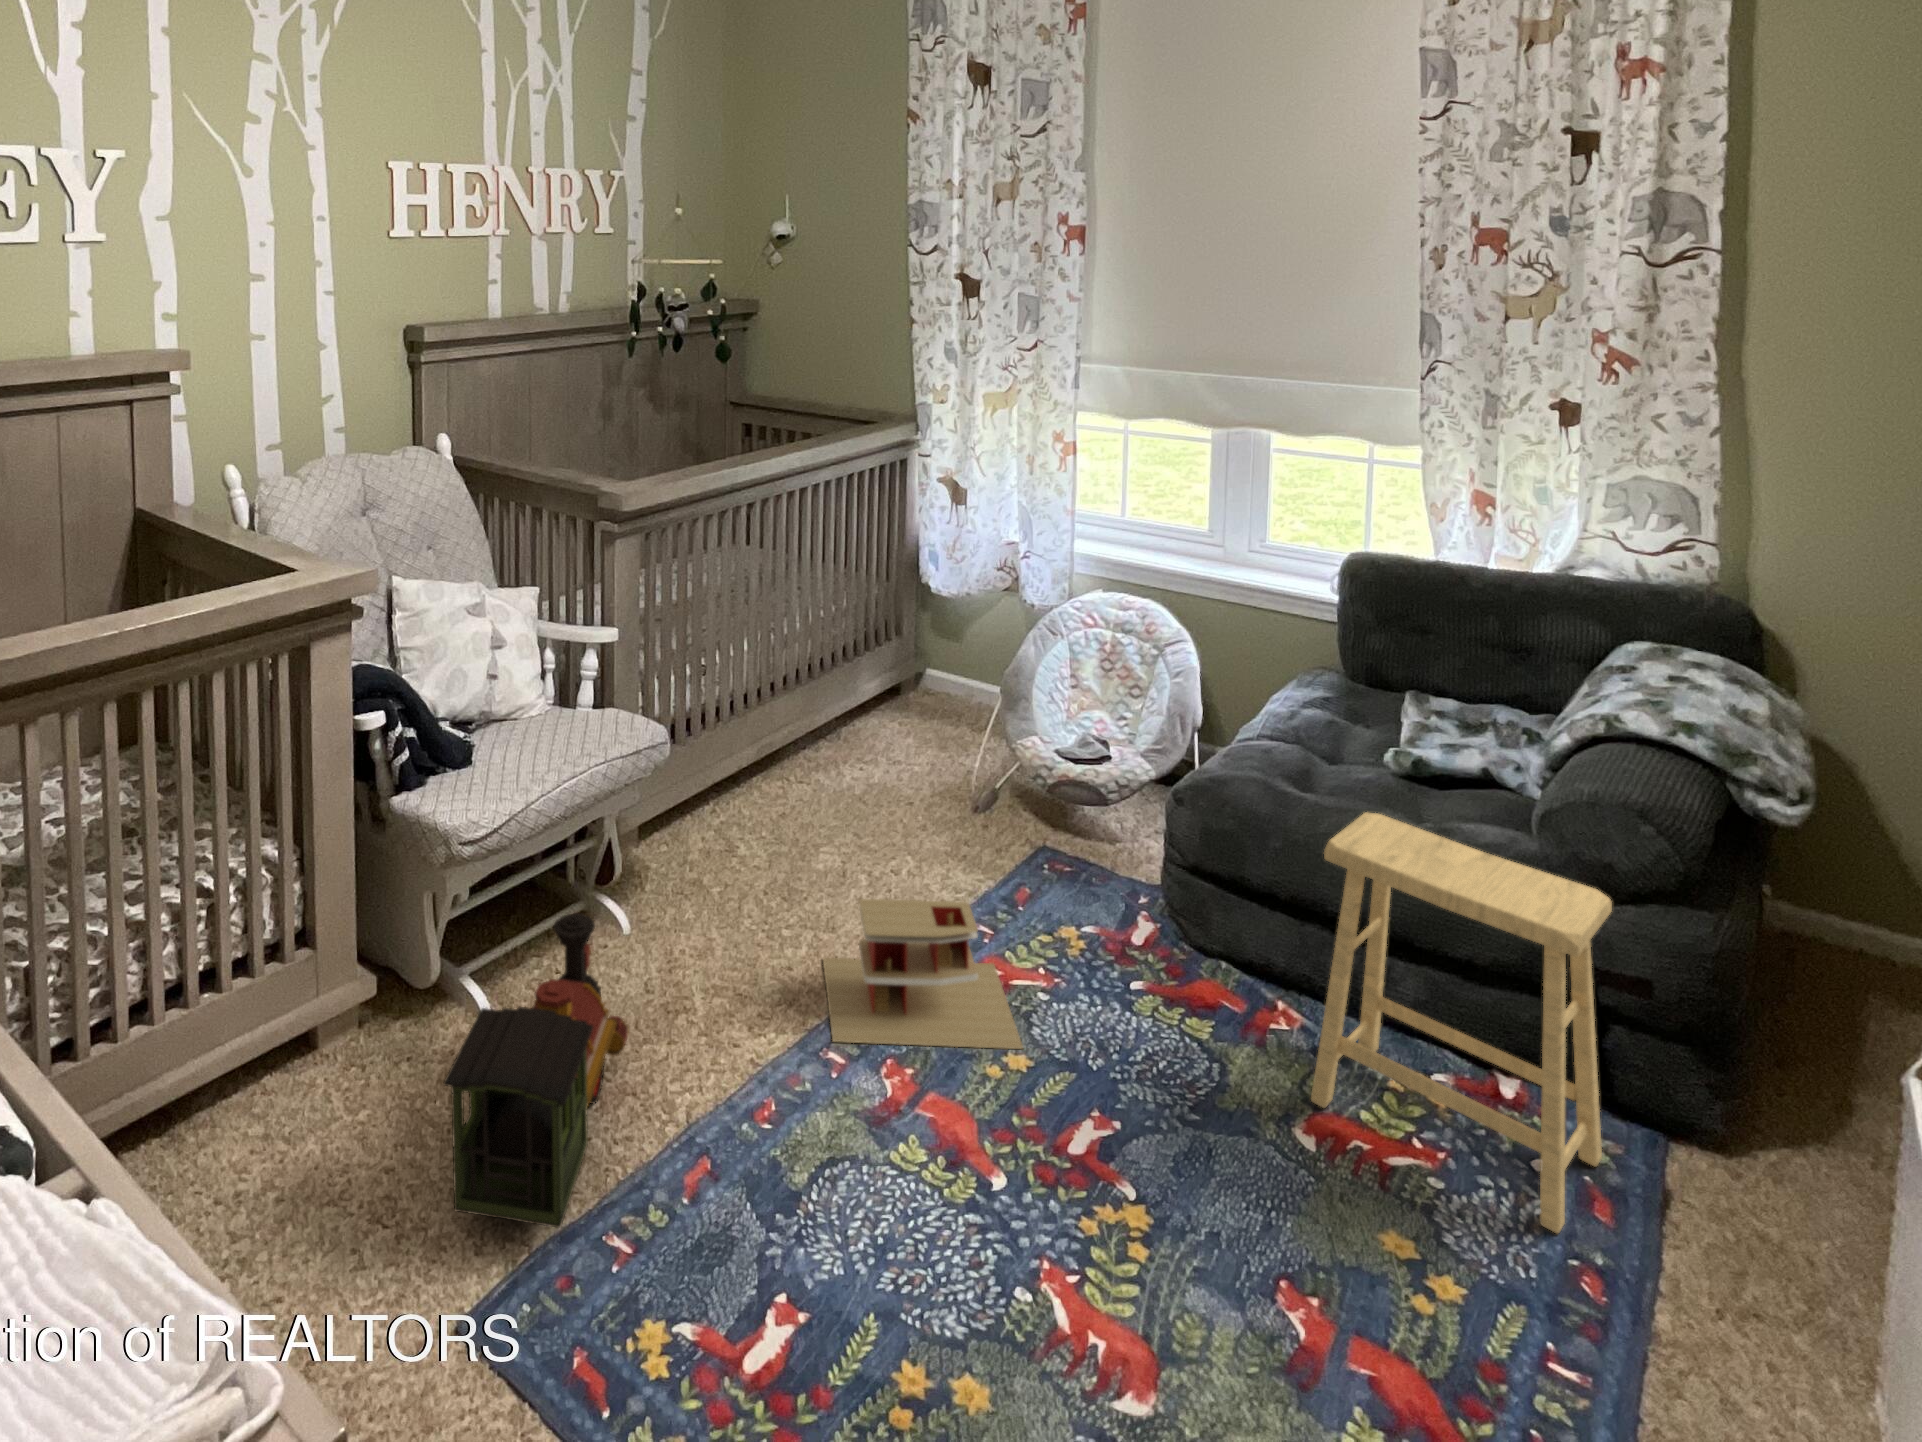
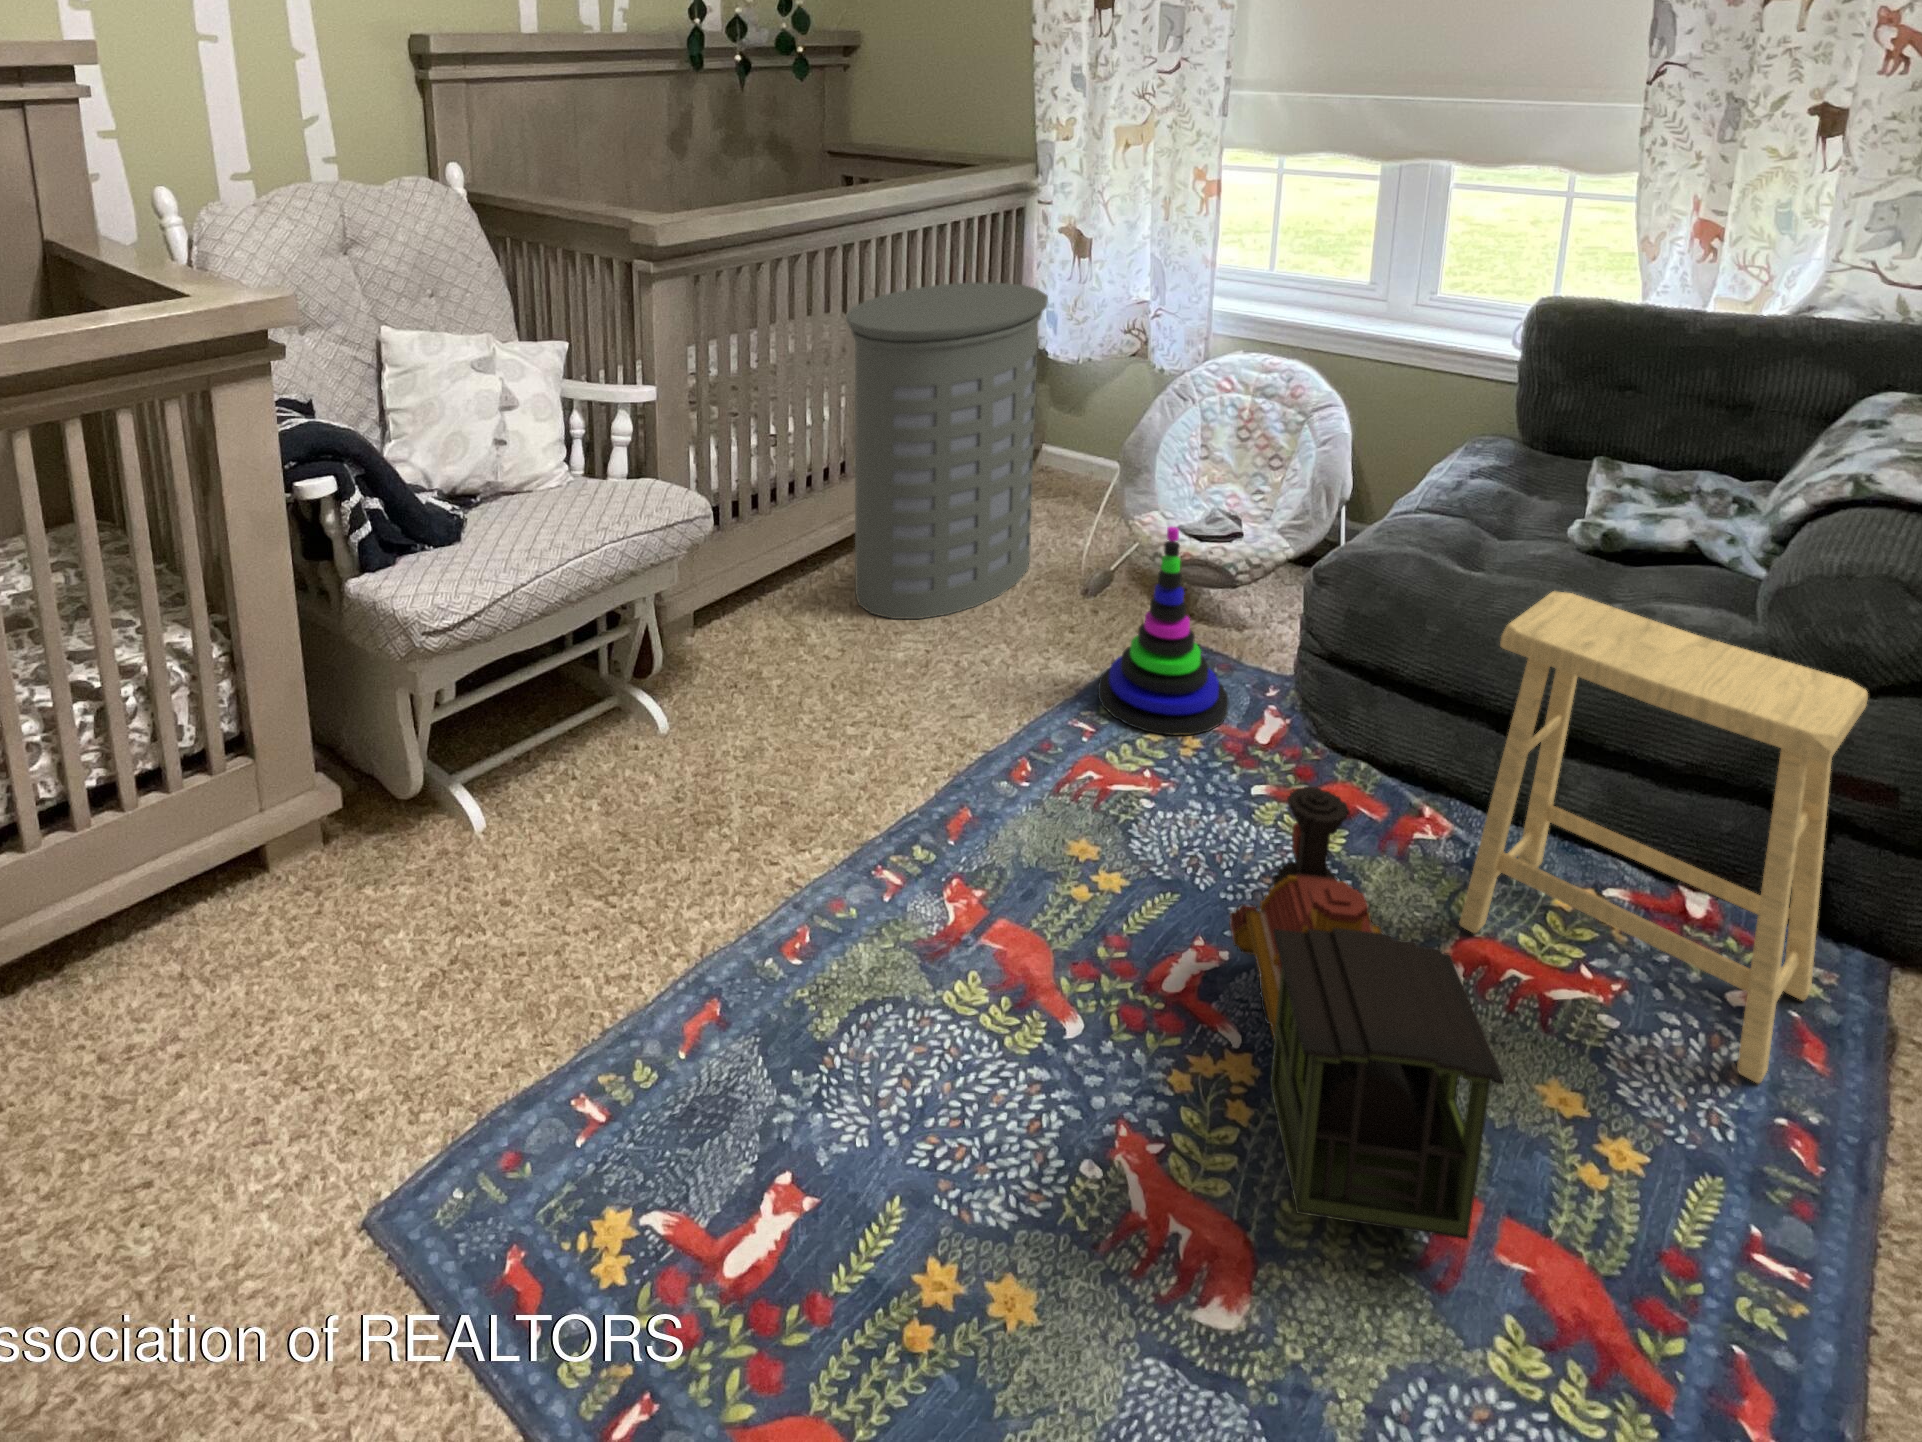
laundry hamper: none [769,527,935,827] -> present [846,282,1048,619]
stacking toy: none [995,749,1108,934] -> present [1098,527,1229,735]
toy house: present [823,899,1023,1049] -> none [888,698,1118,867]
toy train: present [444,913,628,1228] -> present [1230,786,1505,1240]

